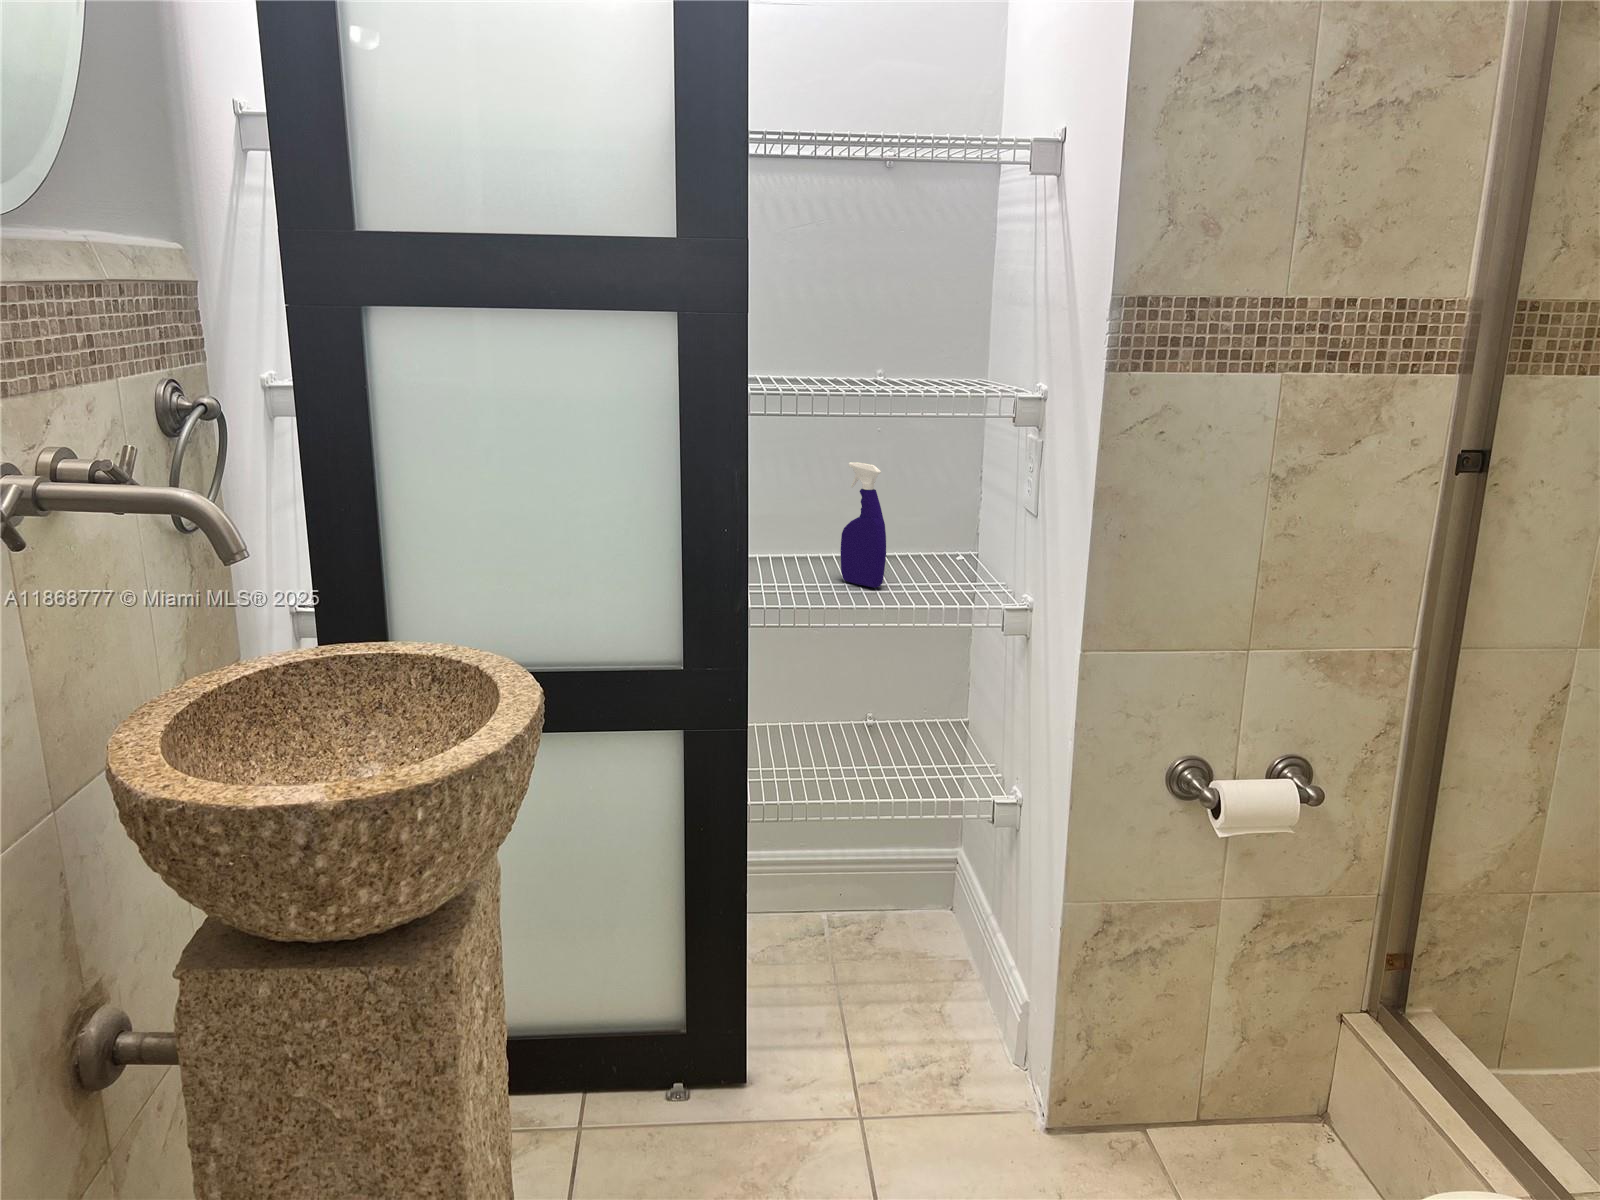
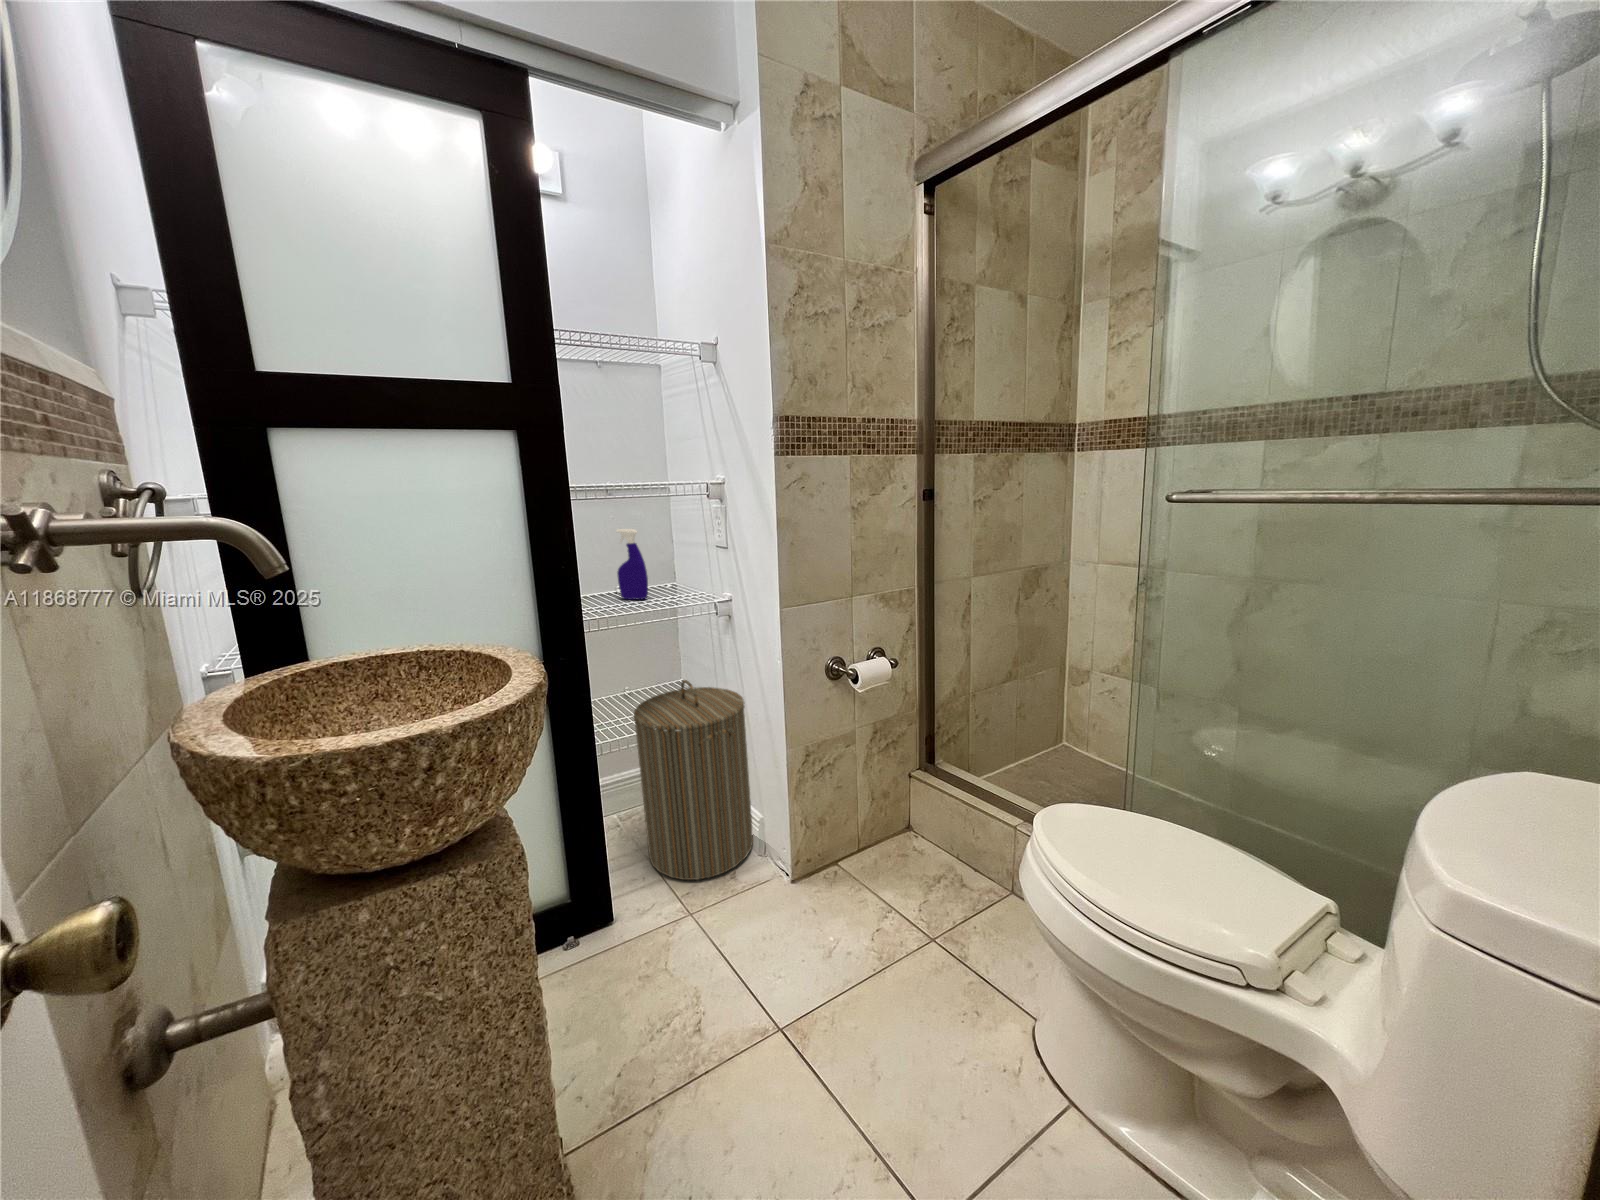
laundry hamper: none [804,744,1000,1087] -> present [634,680,753,880]

